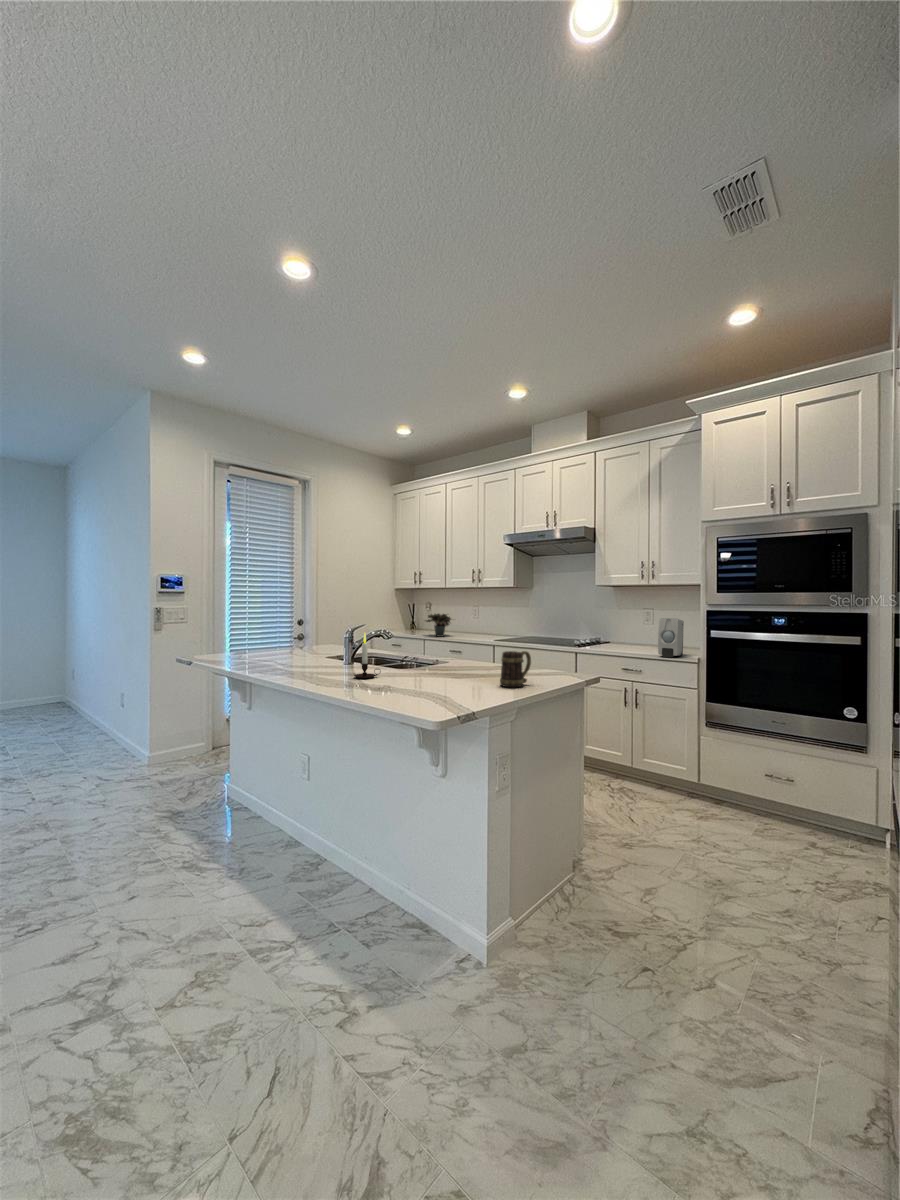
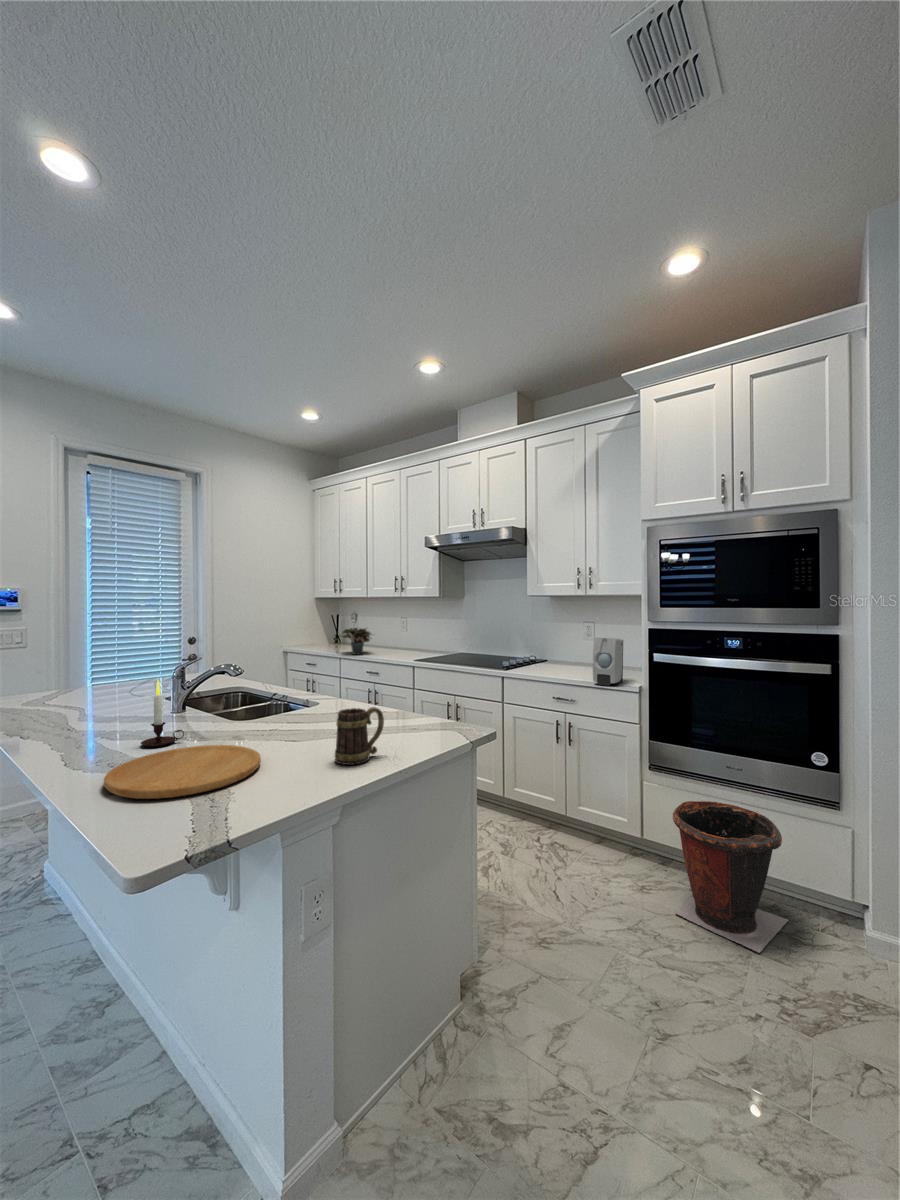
cutting board: none [363,676,454,697] -> present [104,745,261,799]
waste bin: none [728,748,823,857] -> present [673,801,788,953]

